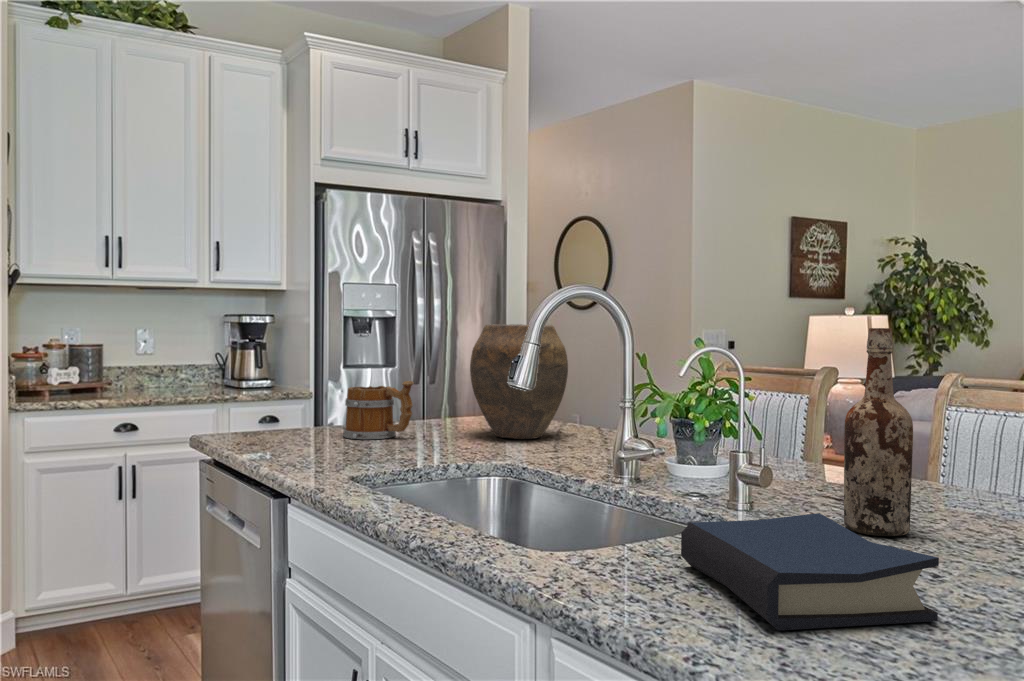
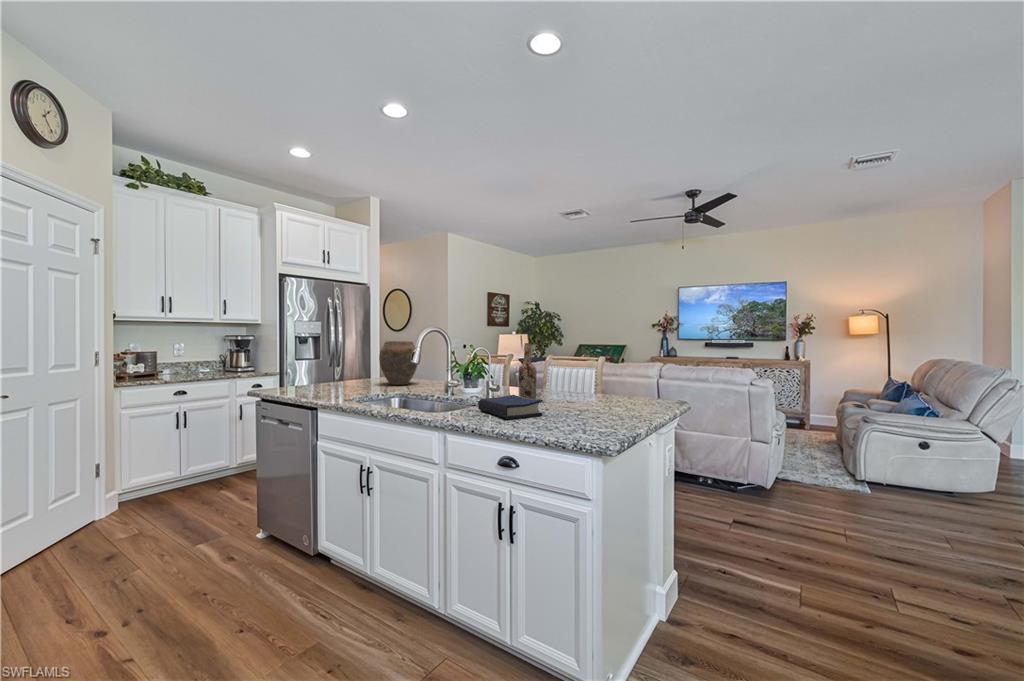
mug: present [344,381,414,439] -> none [325,364,358,388]

